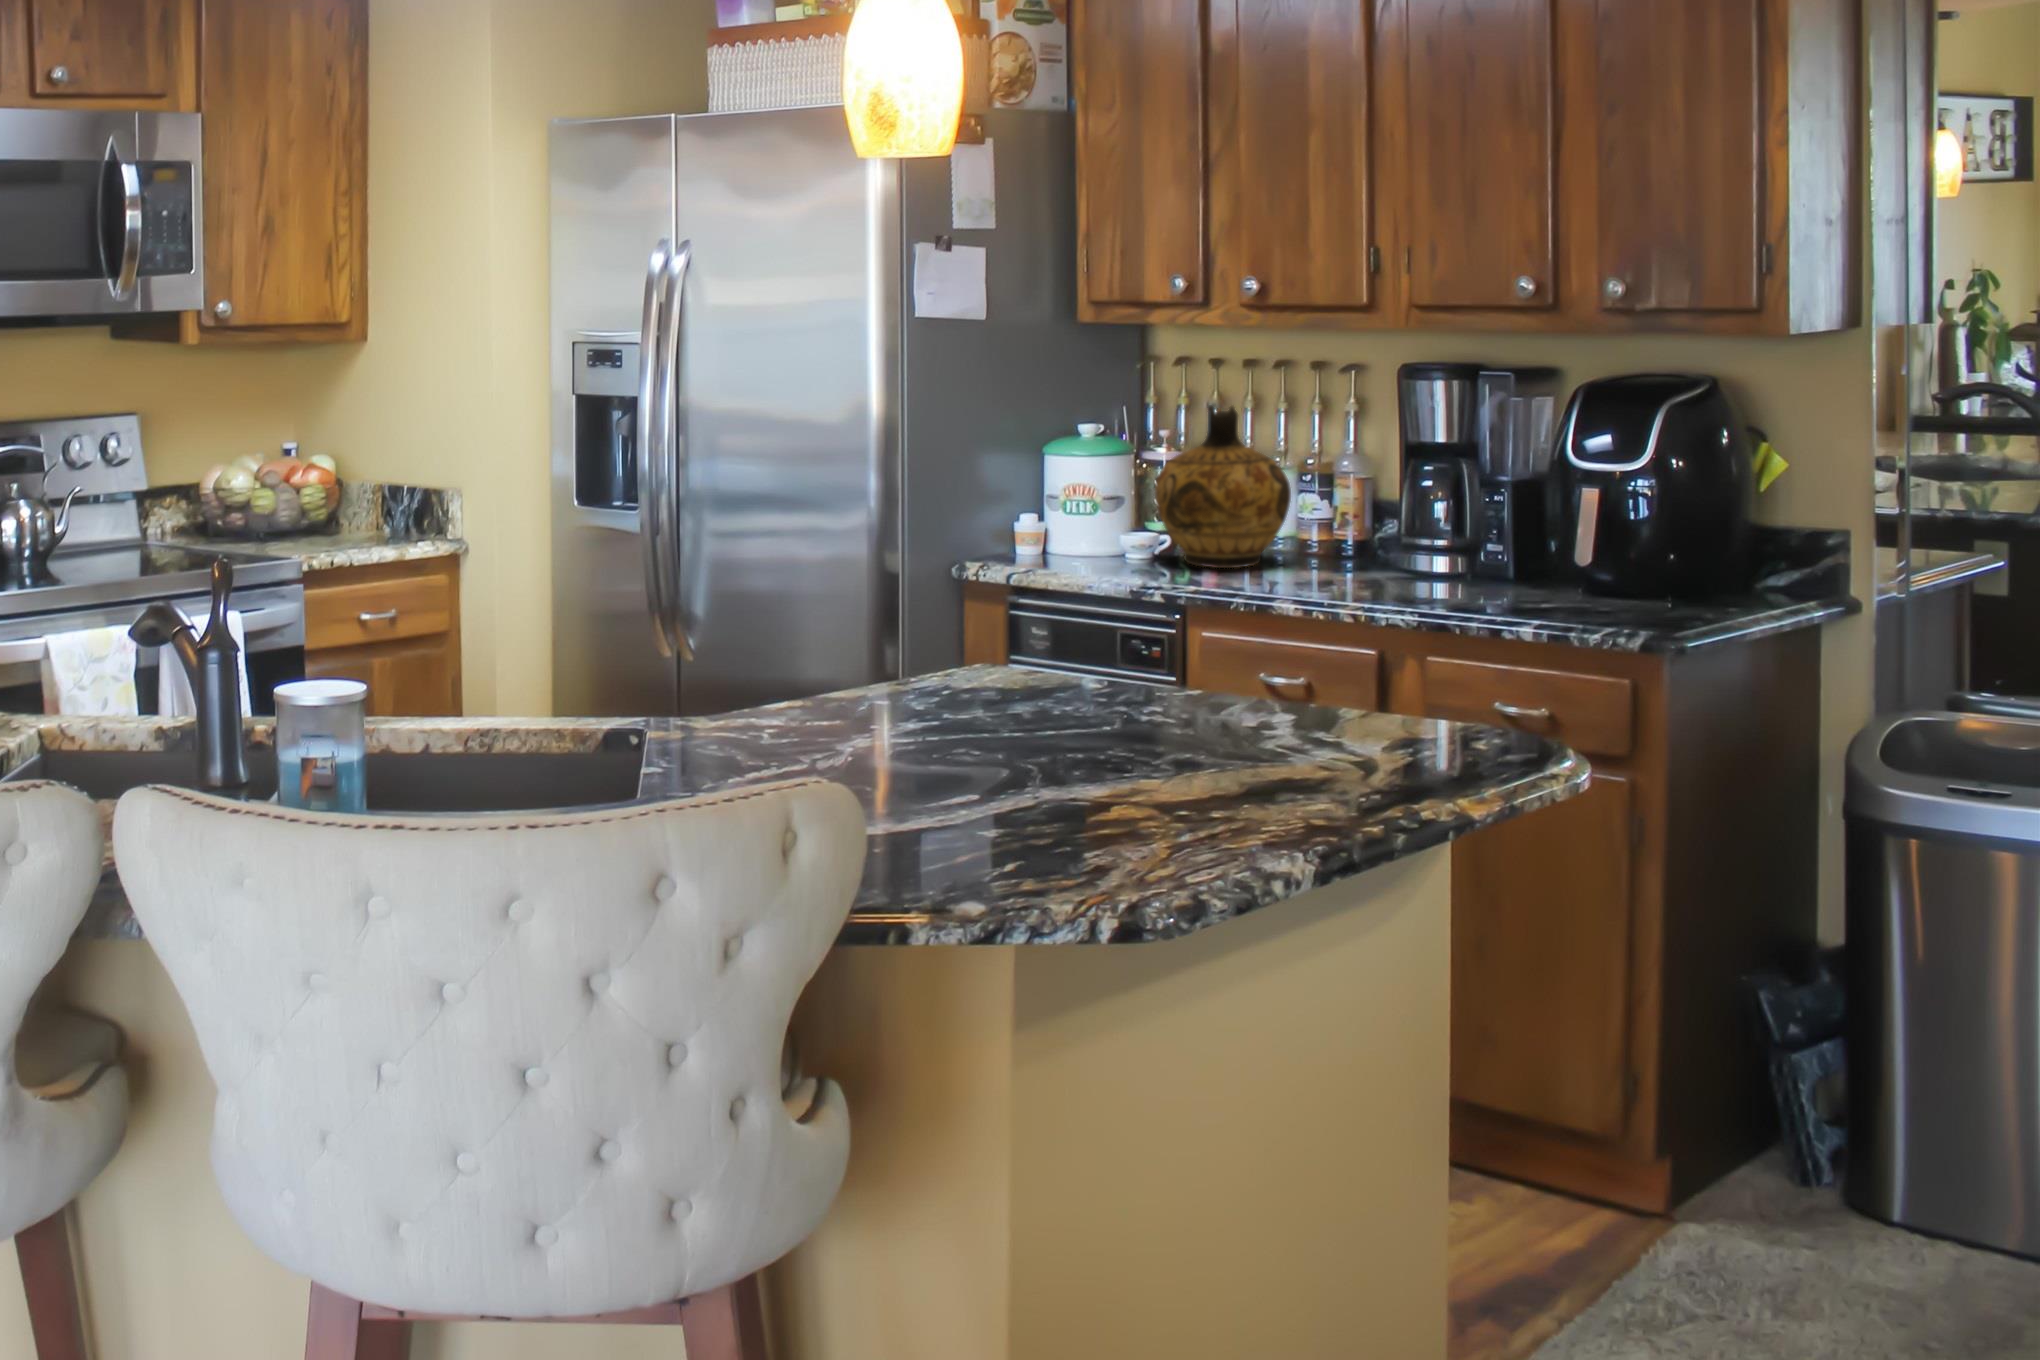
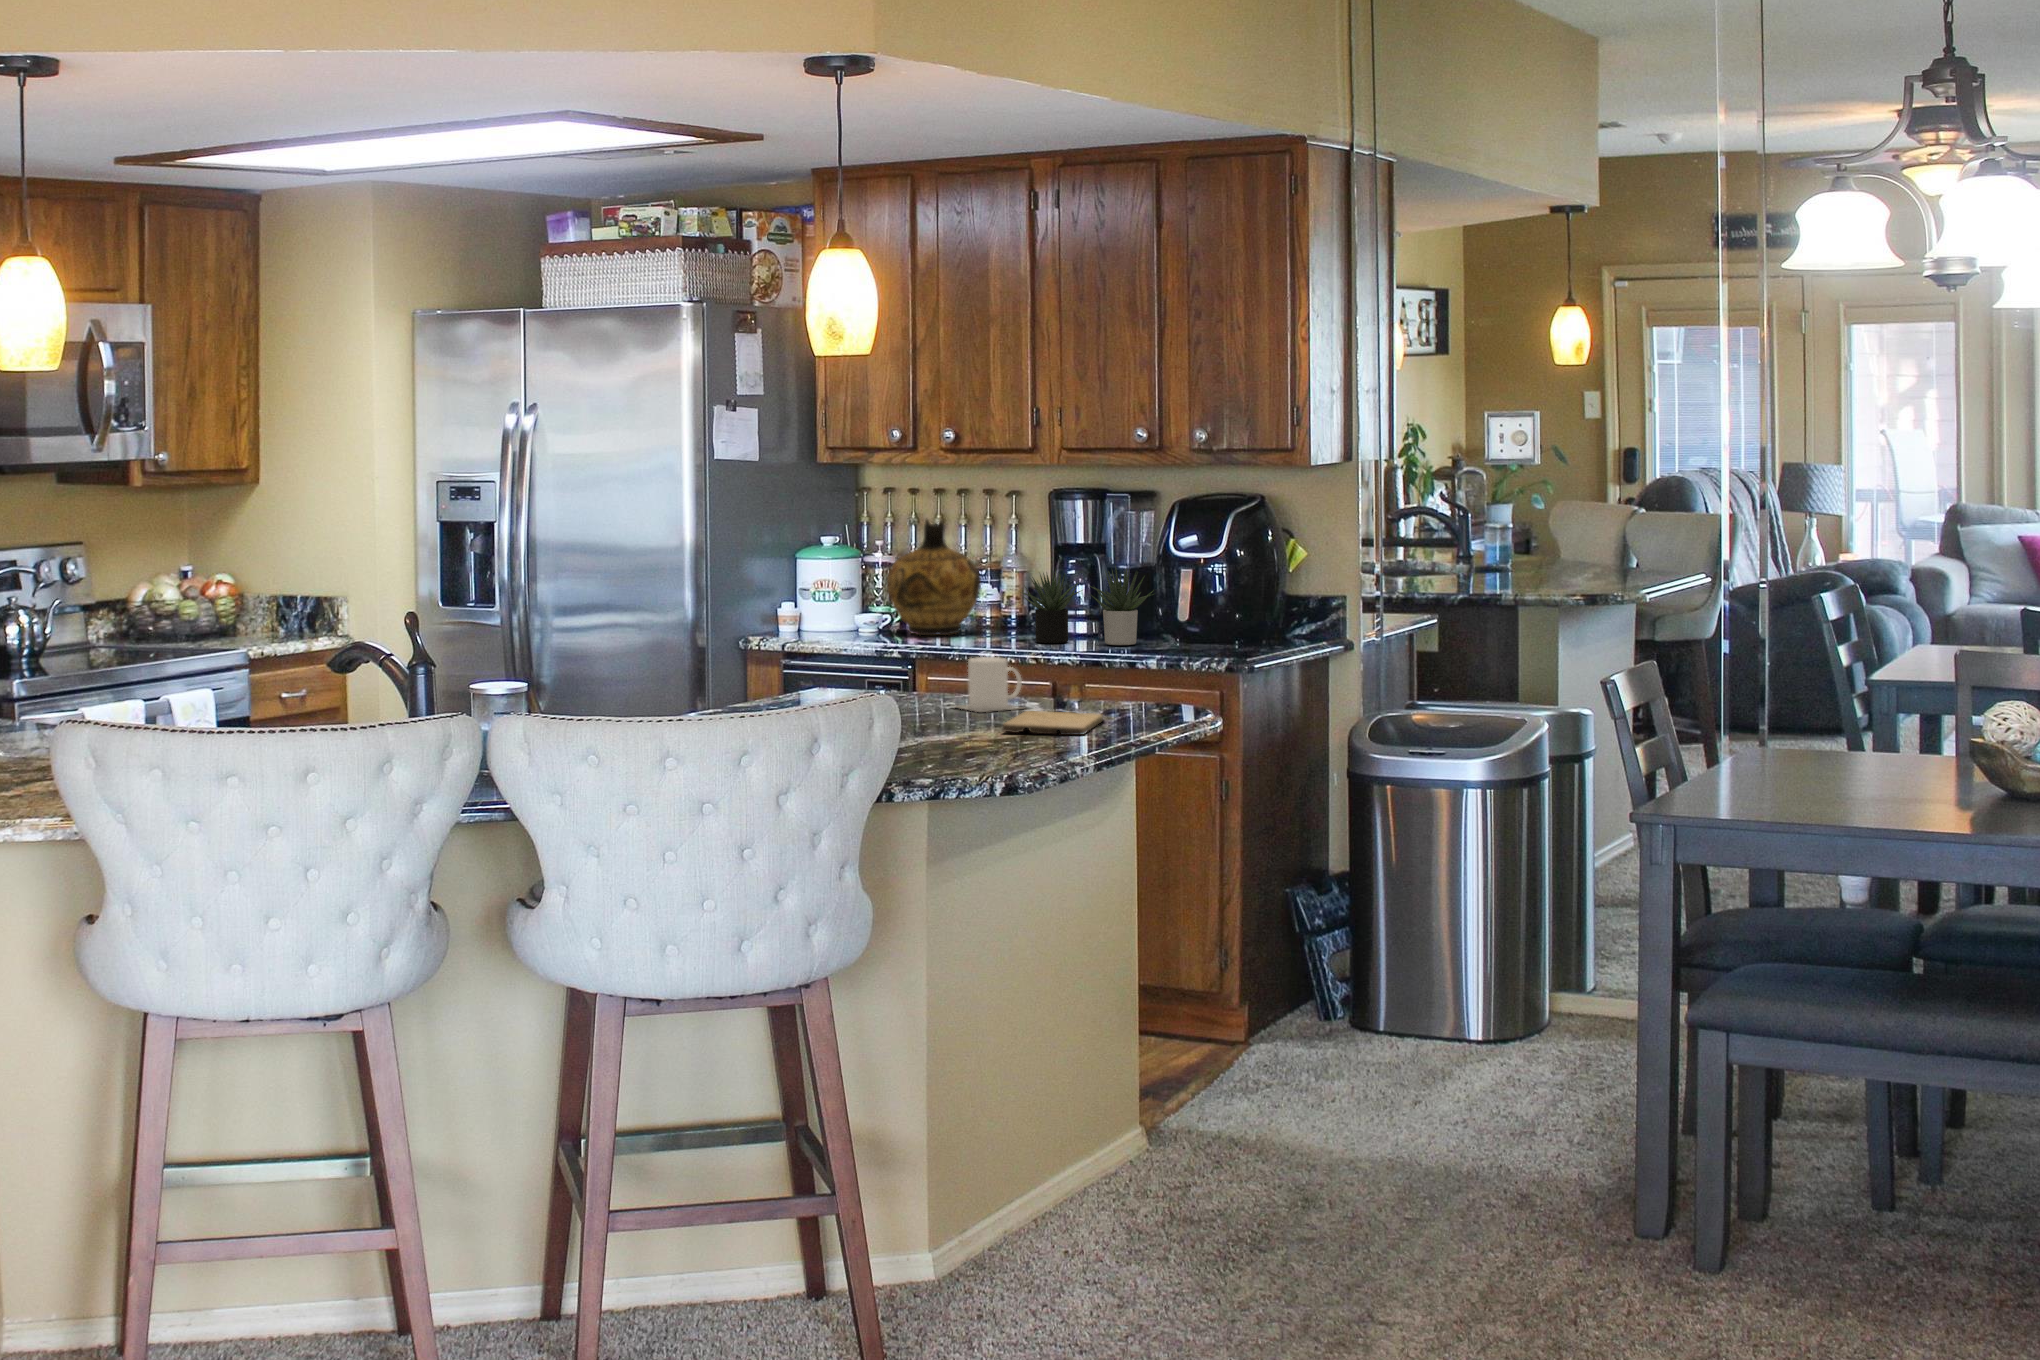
succulent plant: none [1337,481,1543,600] -> present [1023,566,1154,645]
mug: none [1139,658,1257,744] -> present [956,657,1022,712]
cutting board: none [1178,754,1354,812] -> present [1002,711,1103,735]

